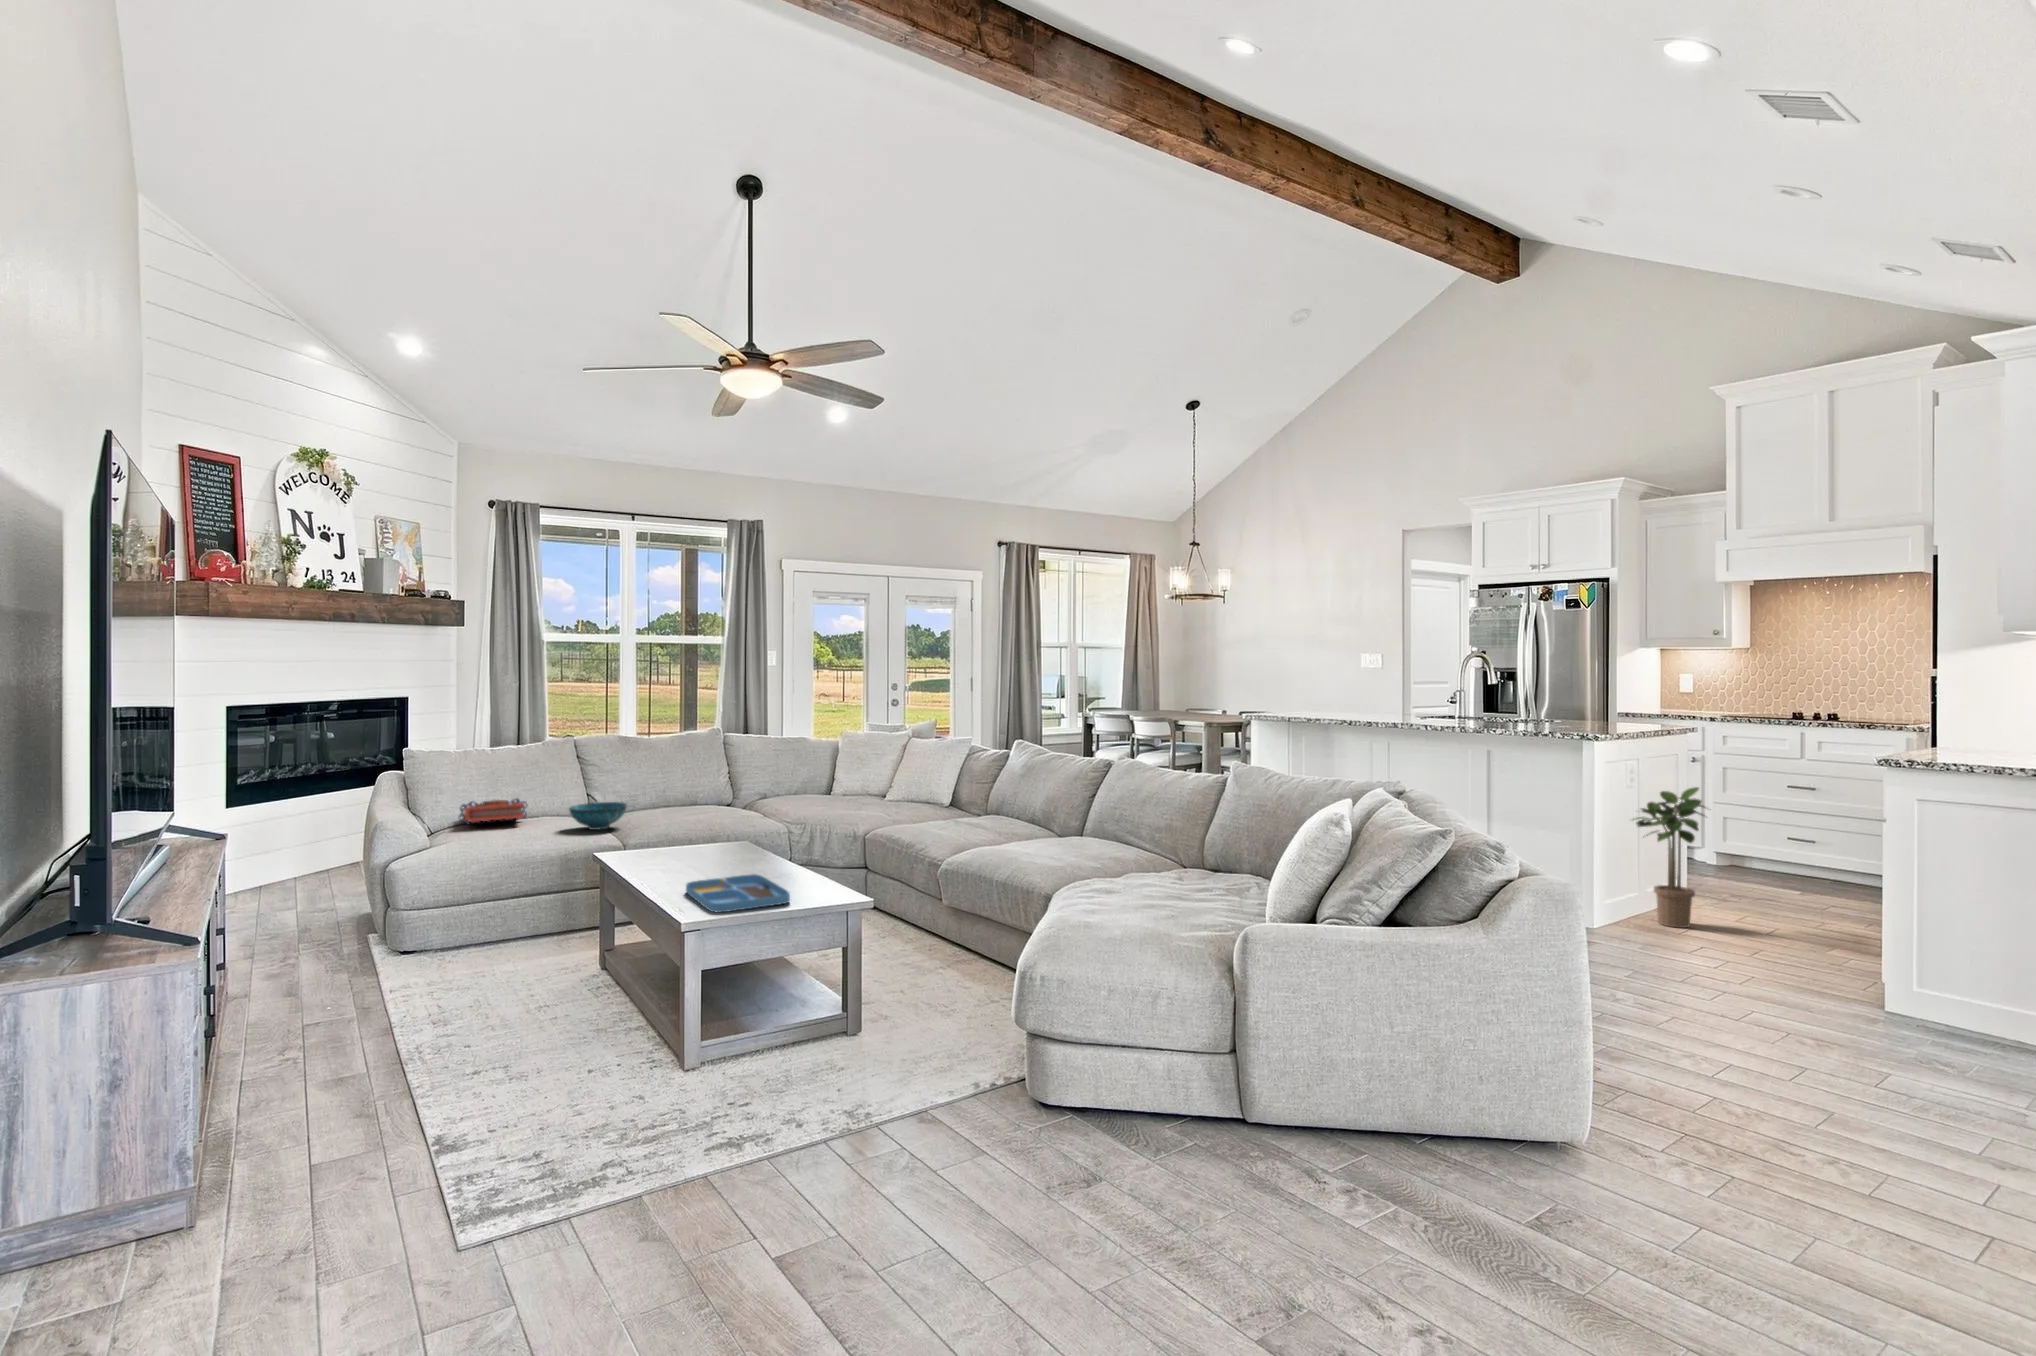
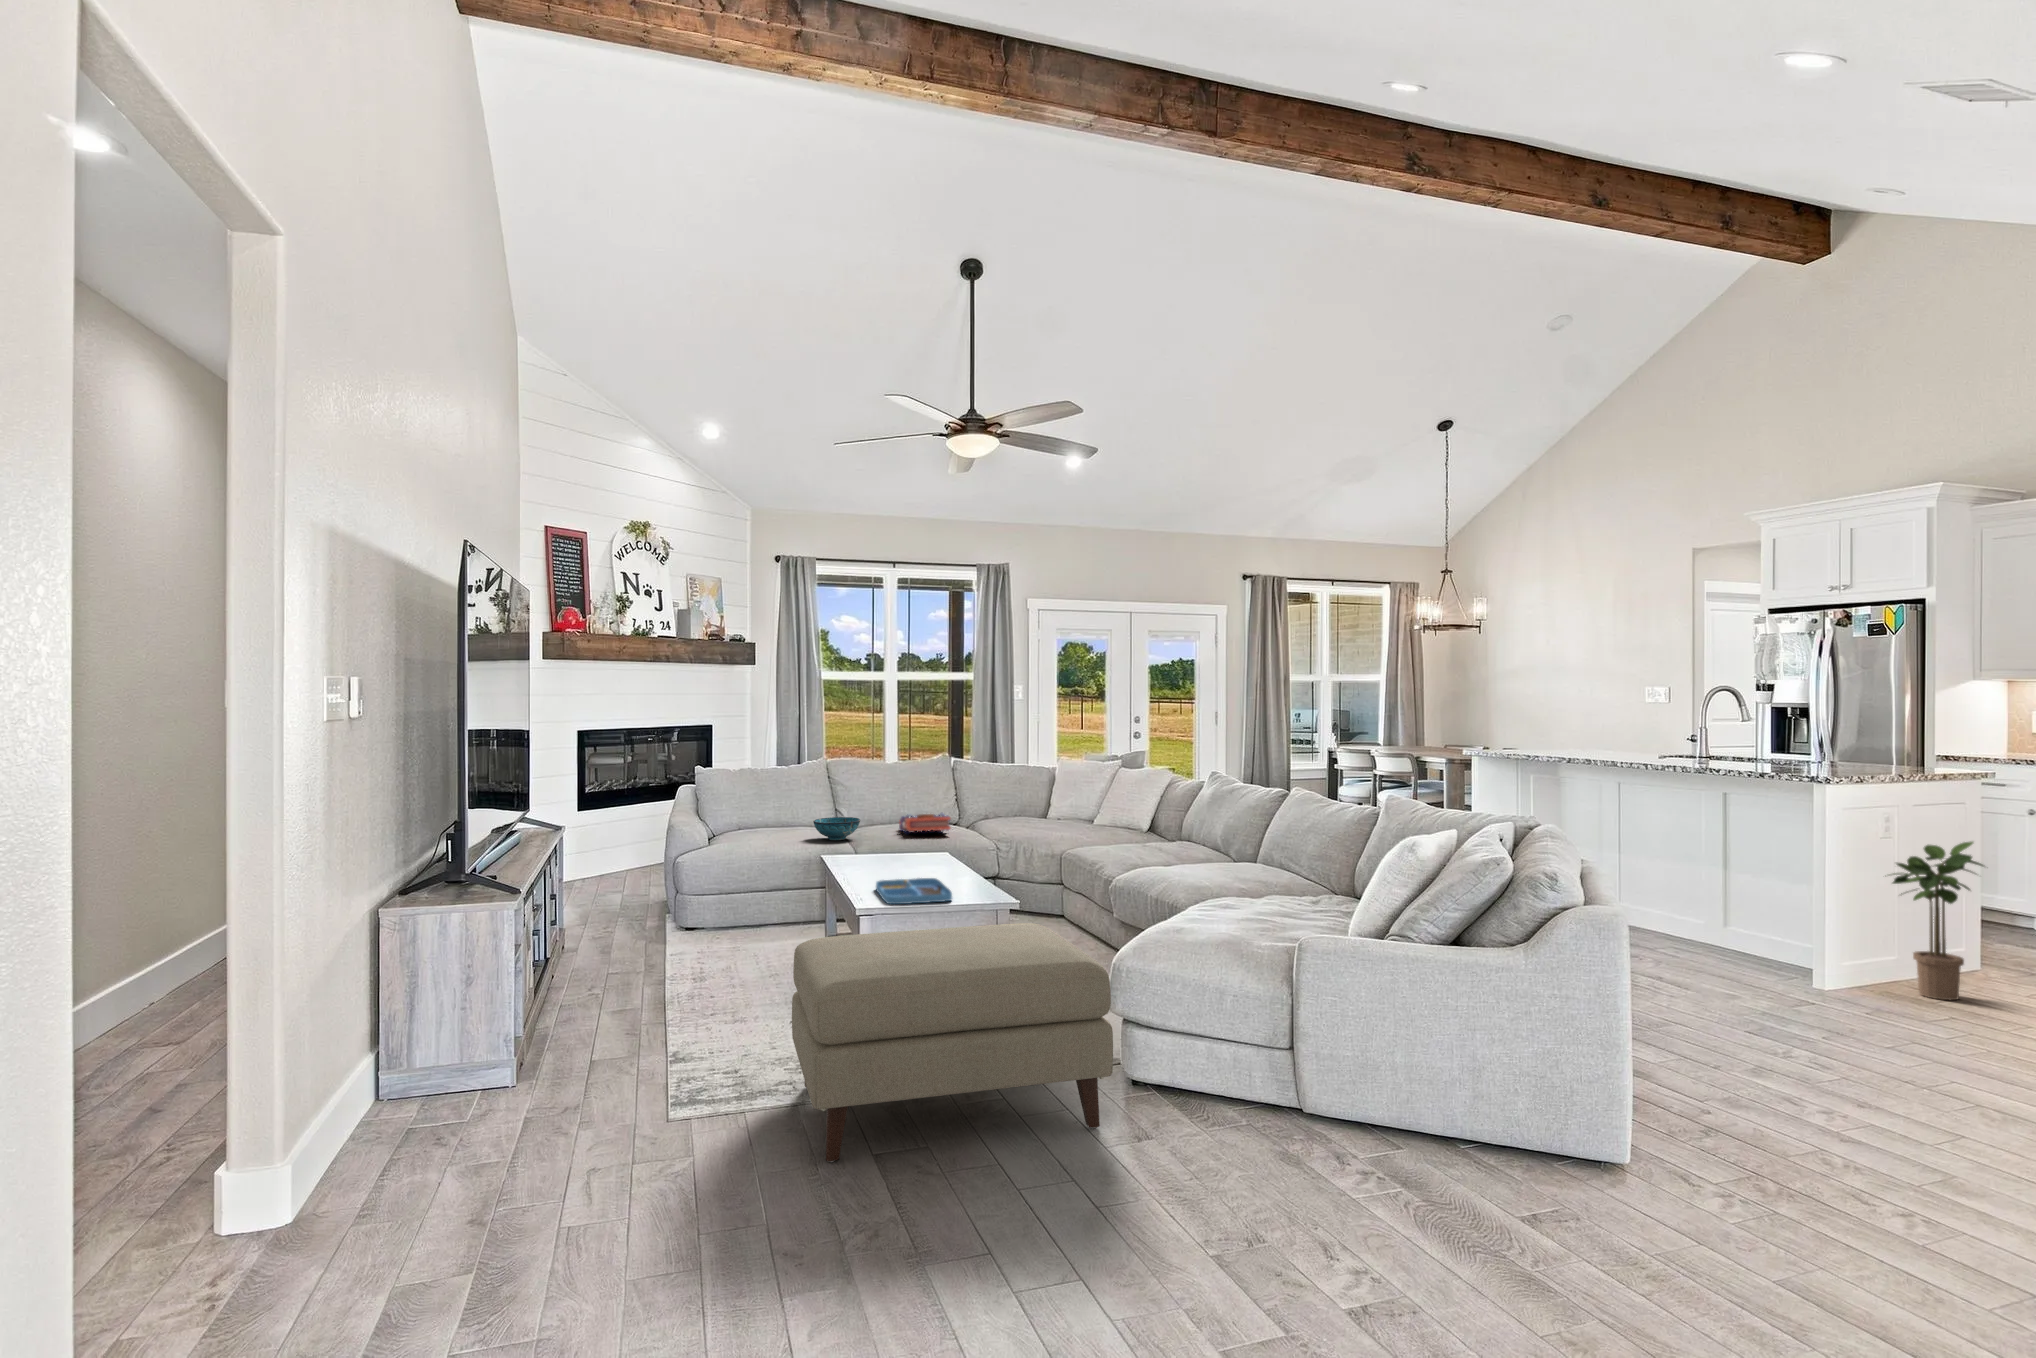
book: present [459,799,527,825] -> present [899,814,950,833]
ottoman: none [623,930,1056,1289] -> present [792,923,1113,1162]

